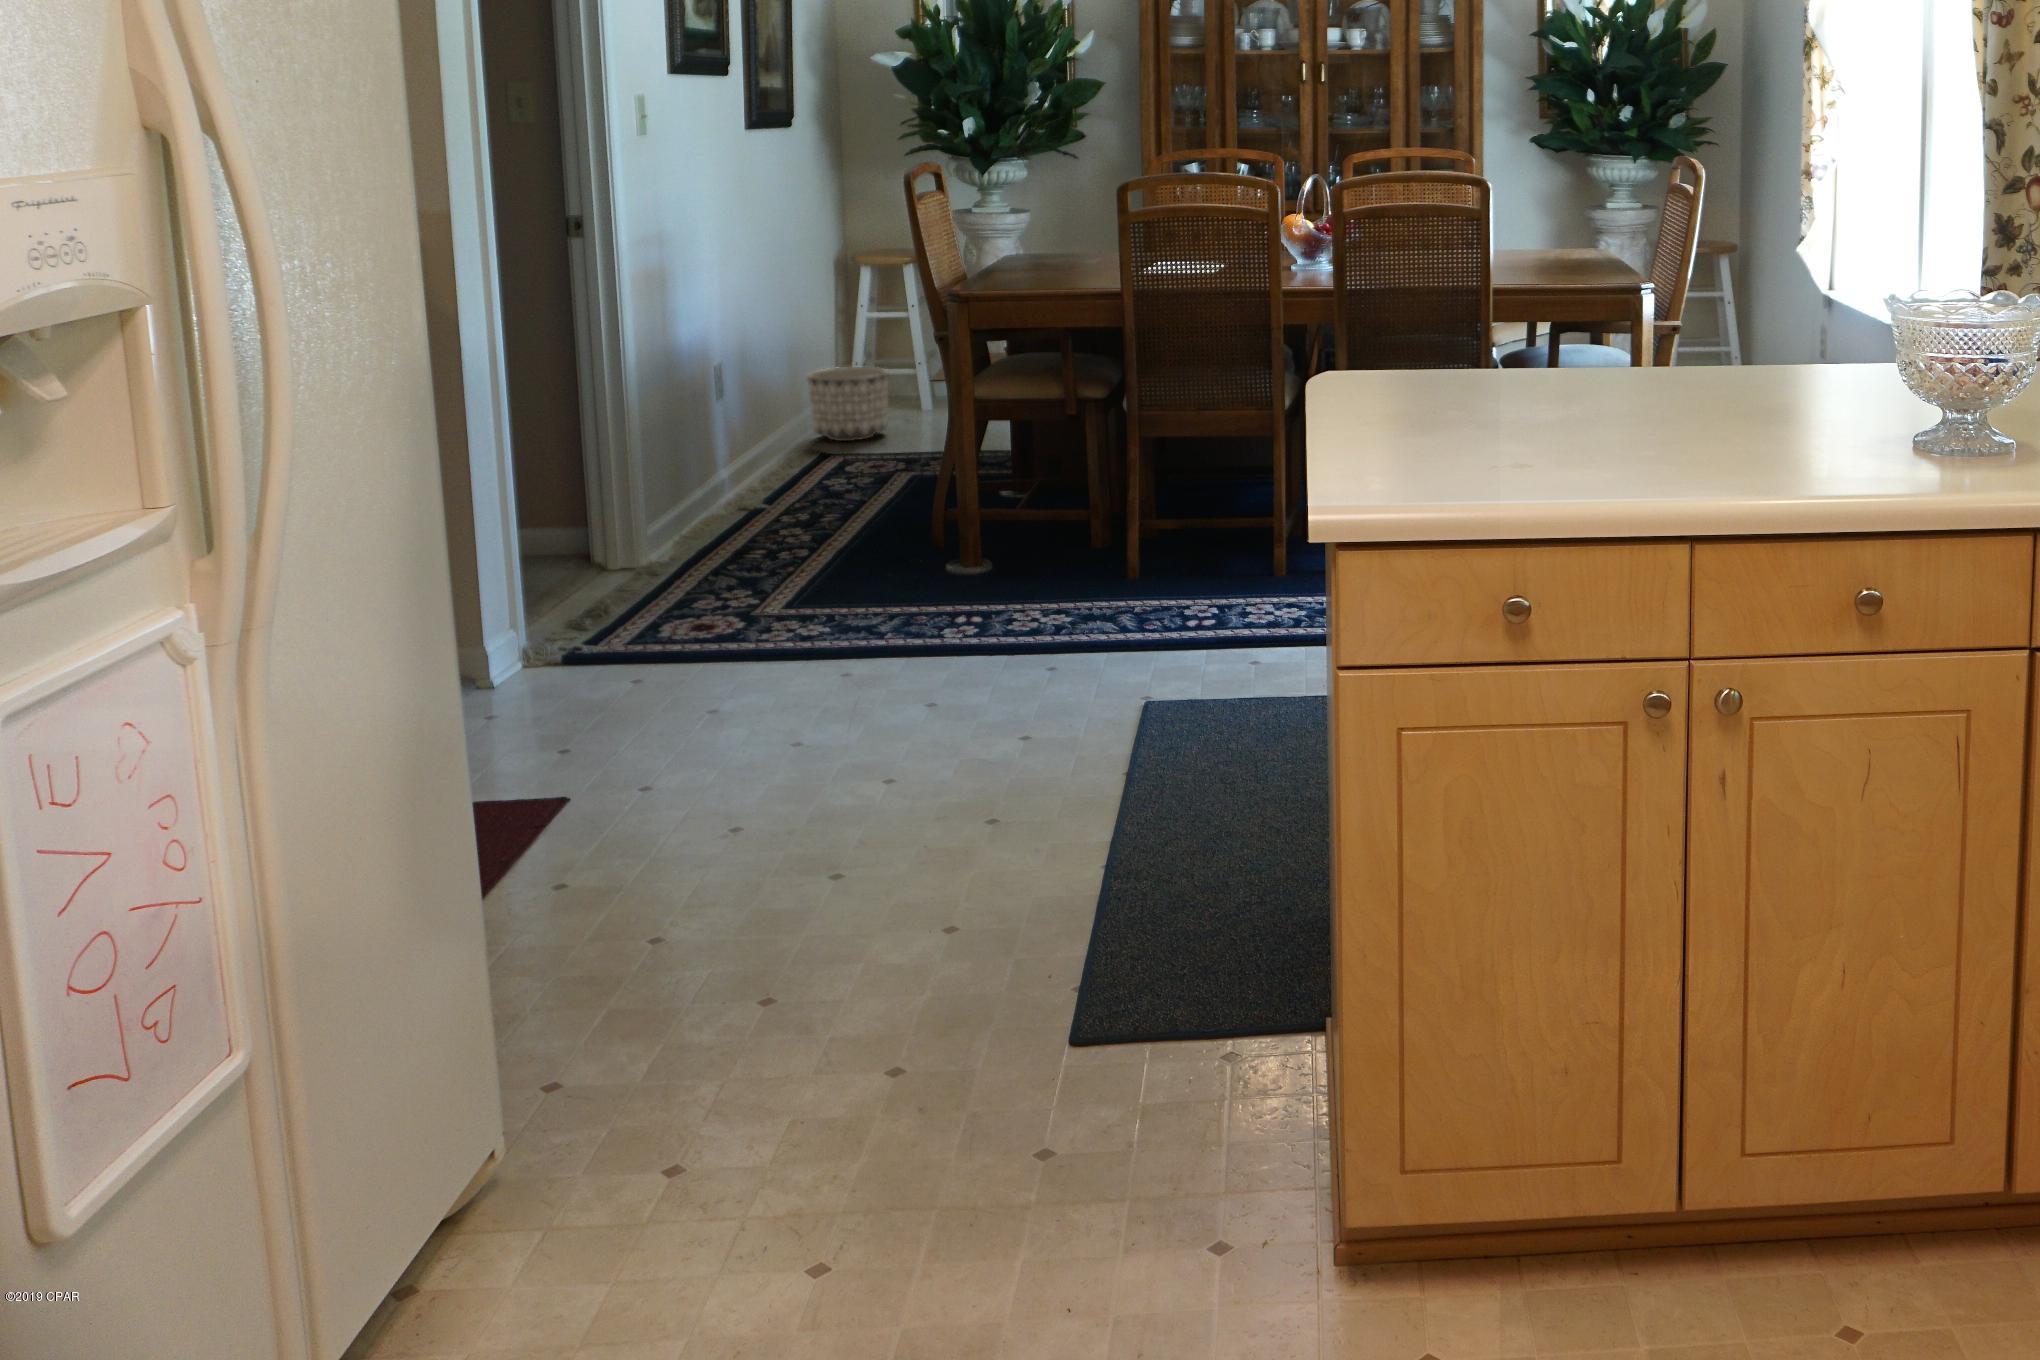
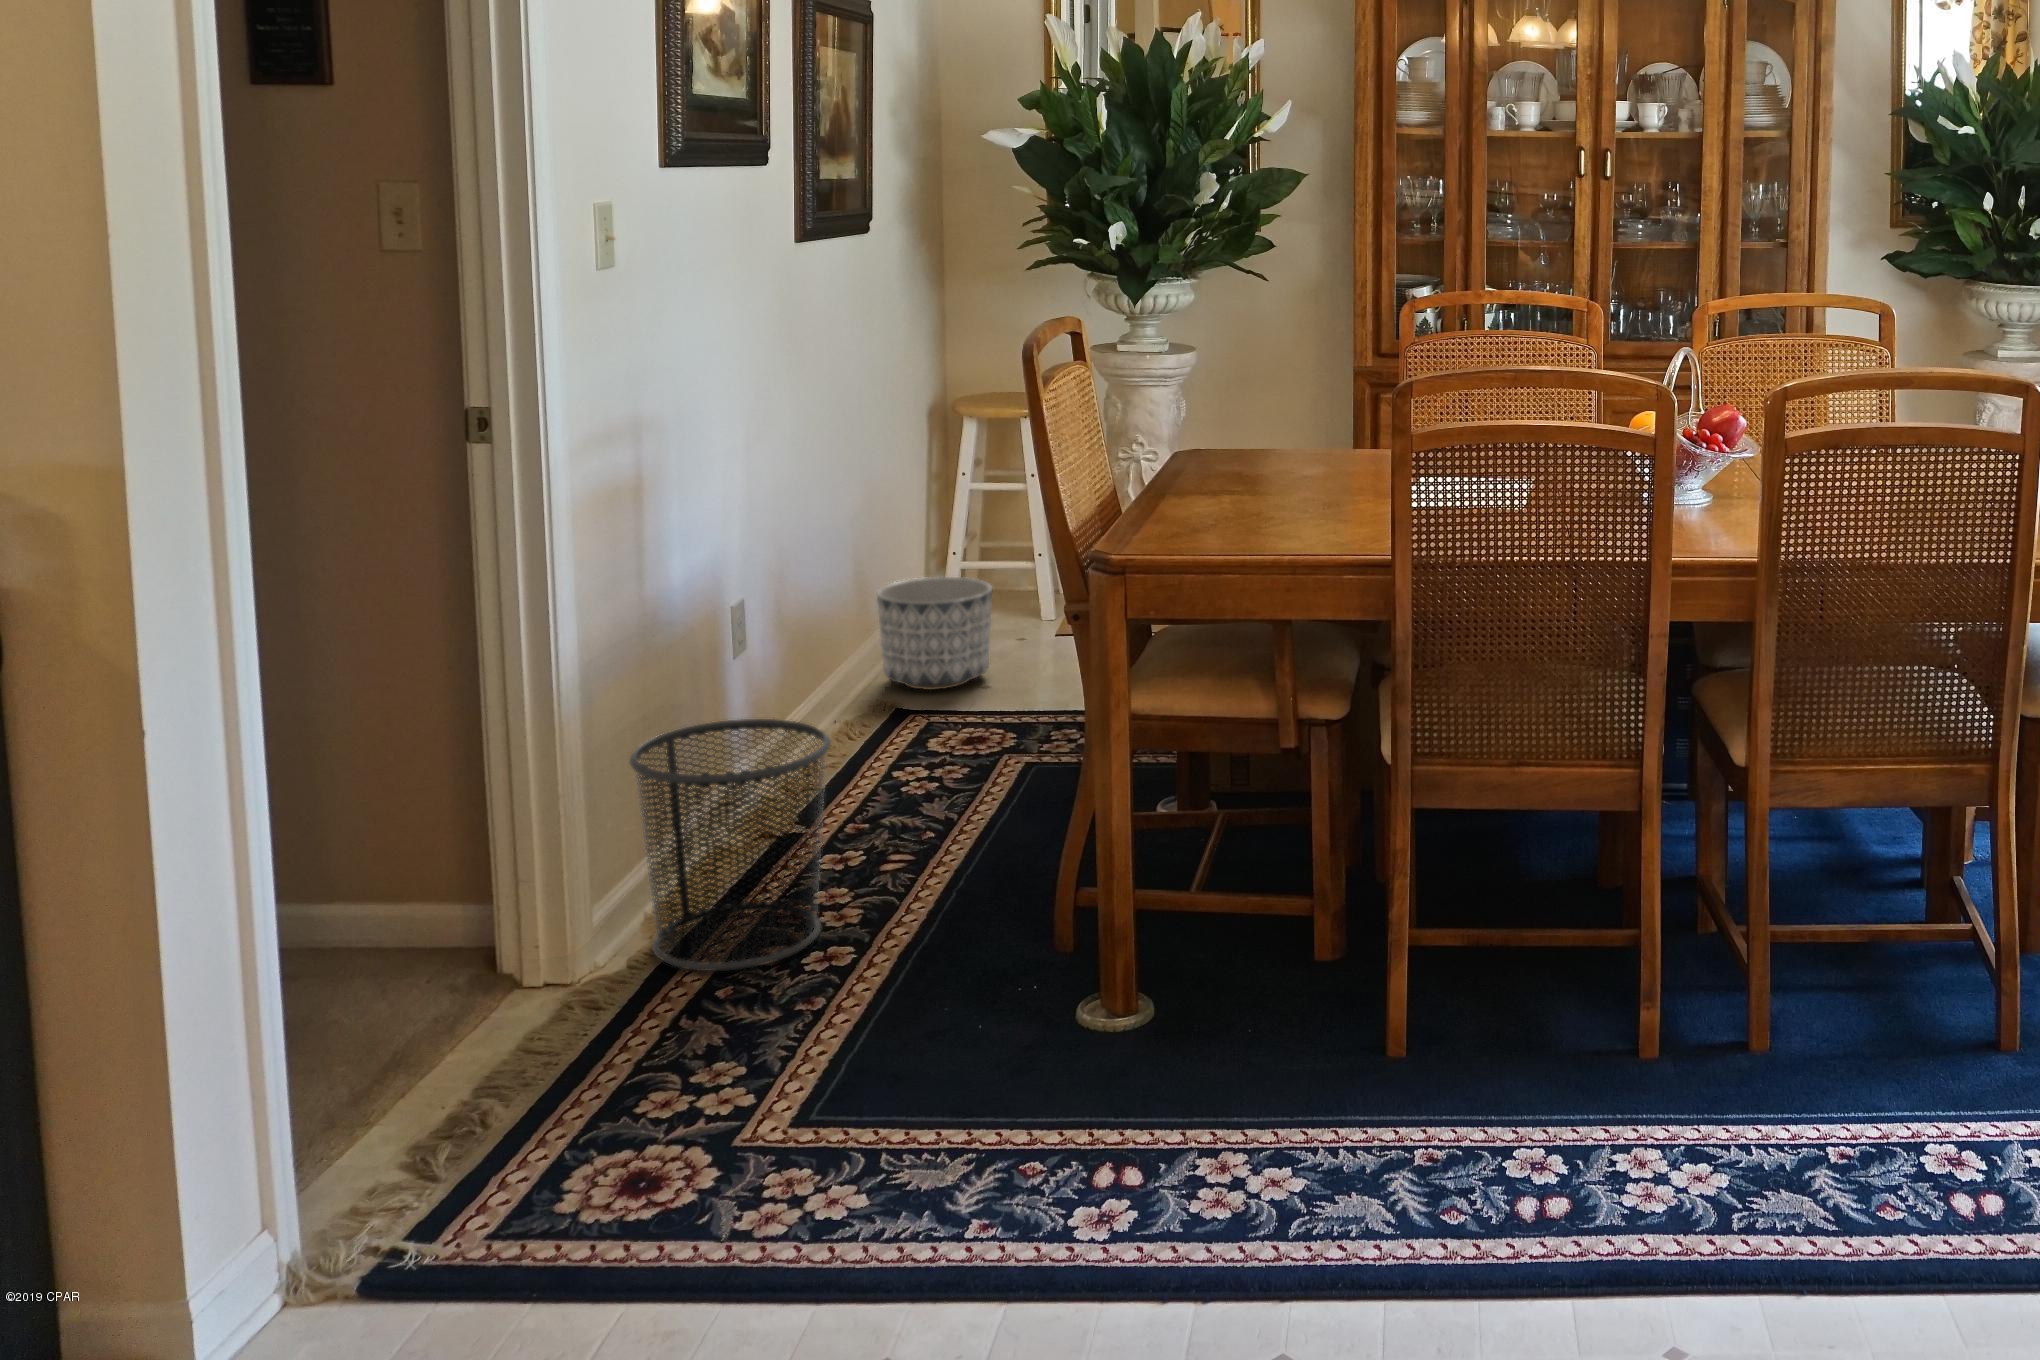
waste bin: none [666,416,791,559] -> present [629,719,831,971]

